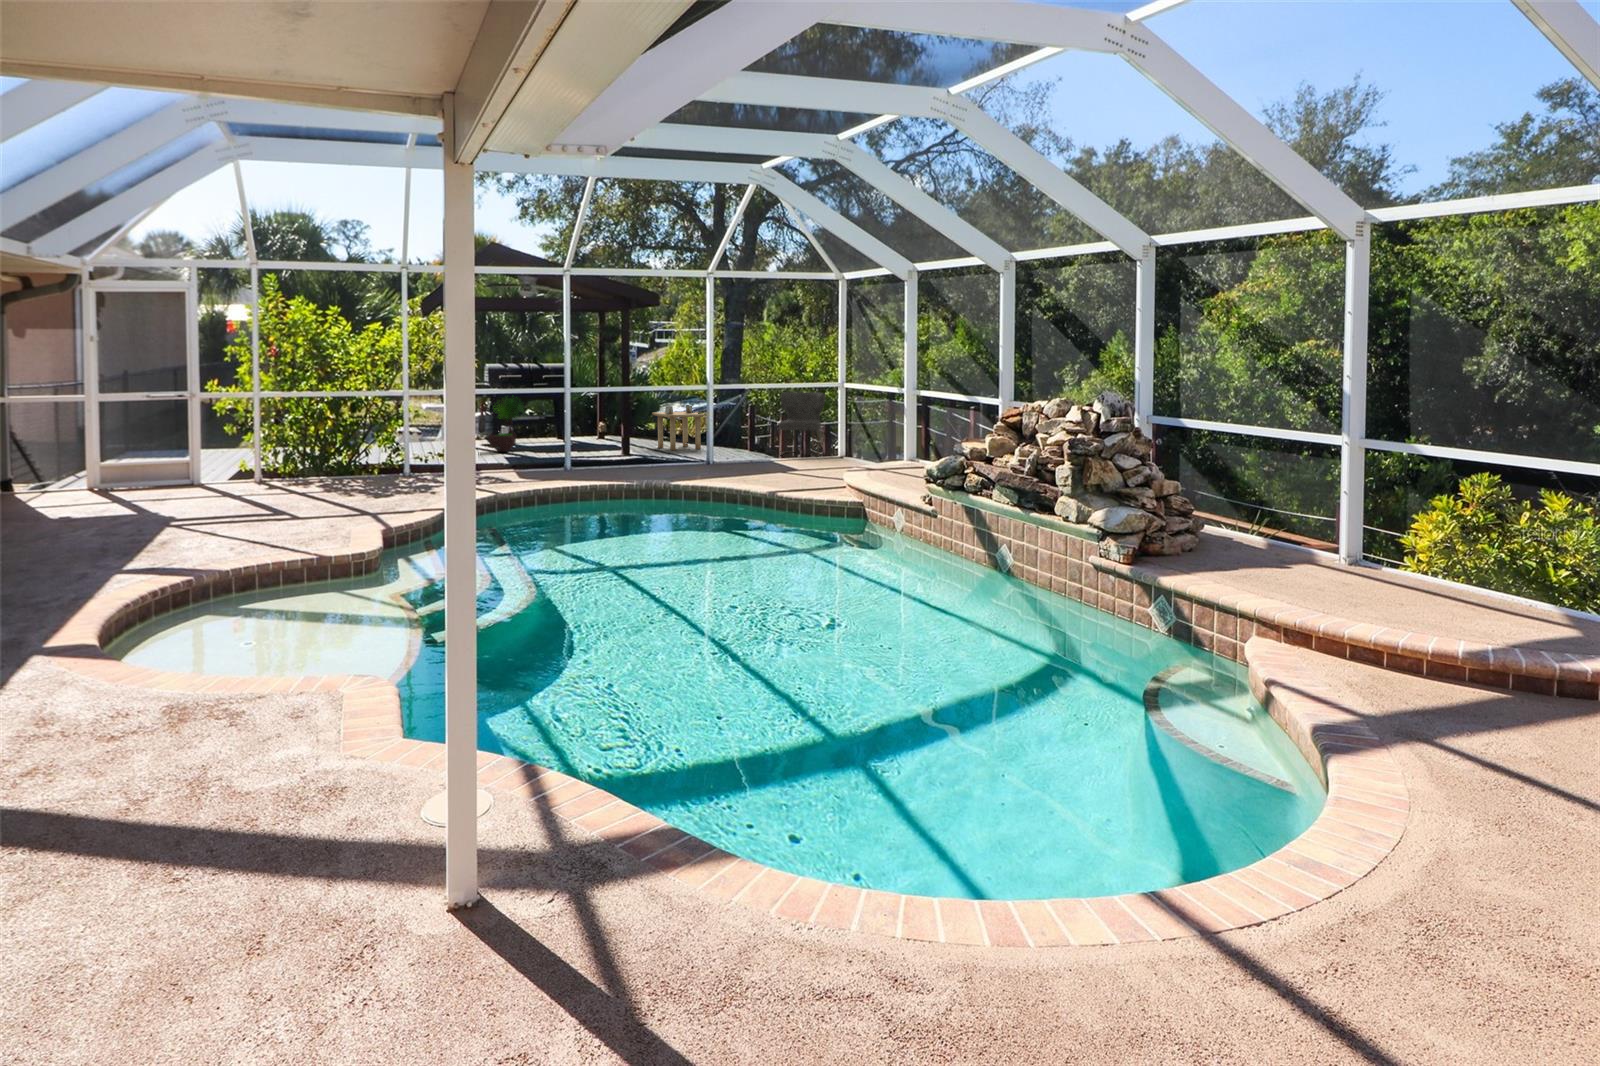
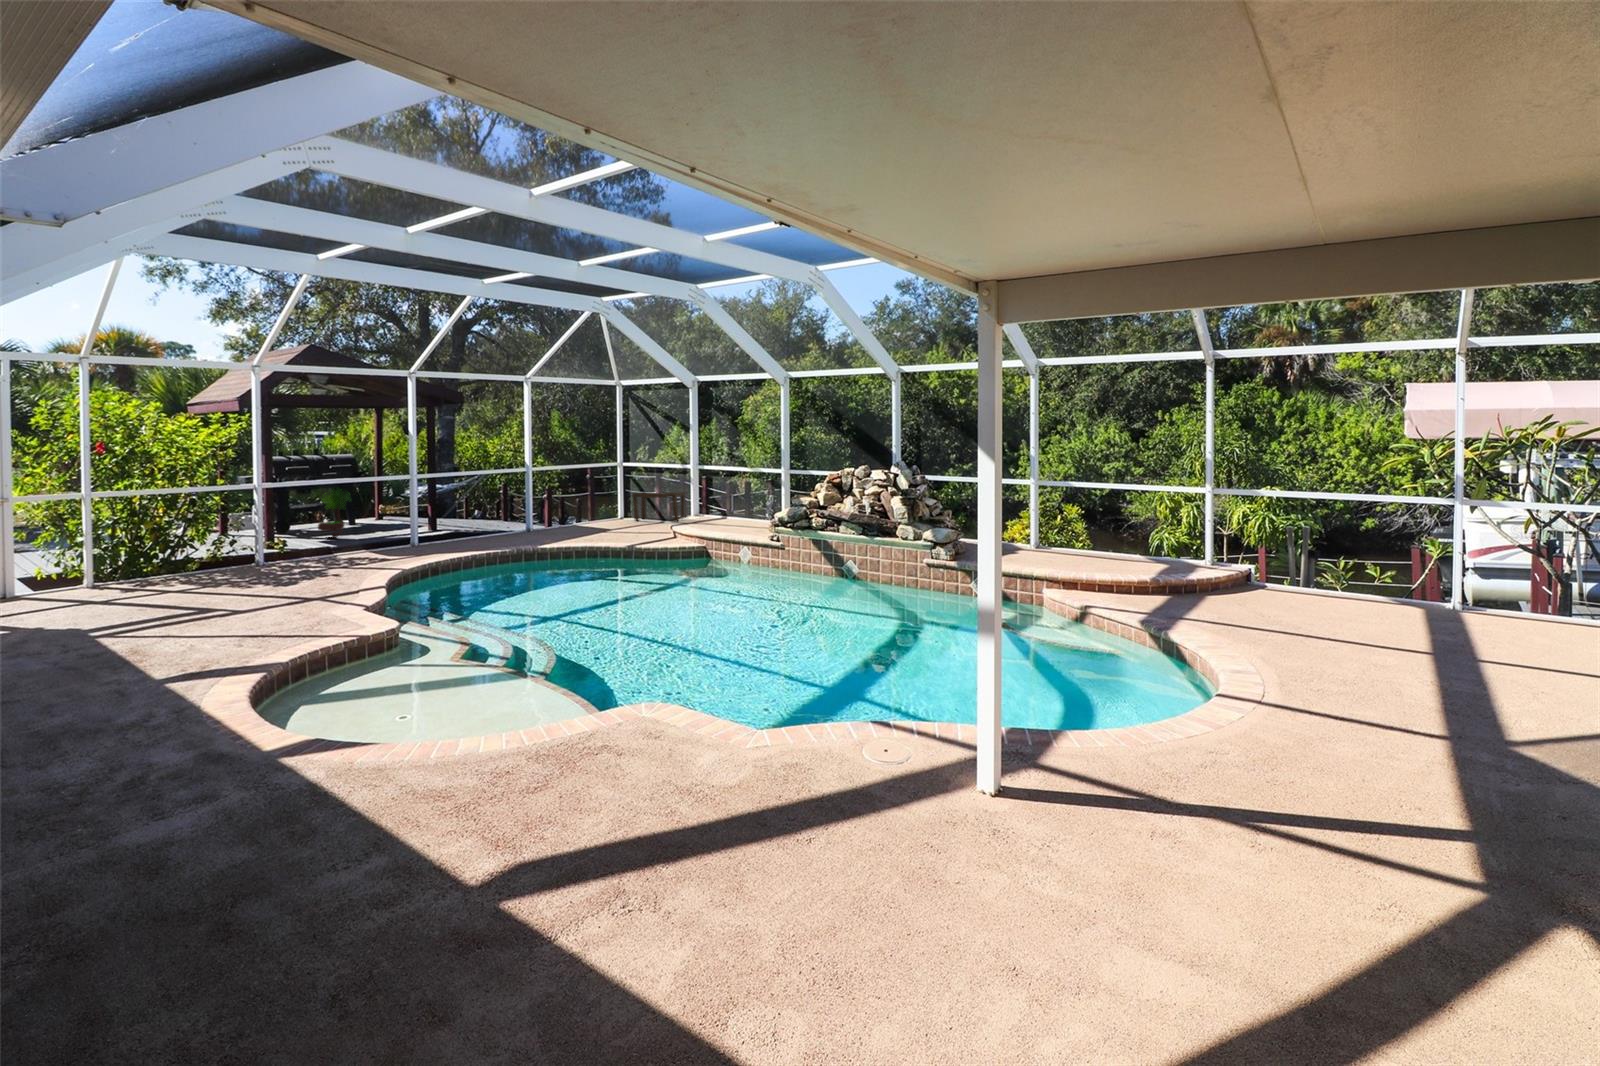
chair: present [779,392,826,456] -> none [576,469,614,520]
side table: present [652,405,704,450] -> none [461,486,510,524]
bench: none [833,425,900,467] -> present [632,492,687,522]

